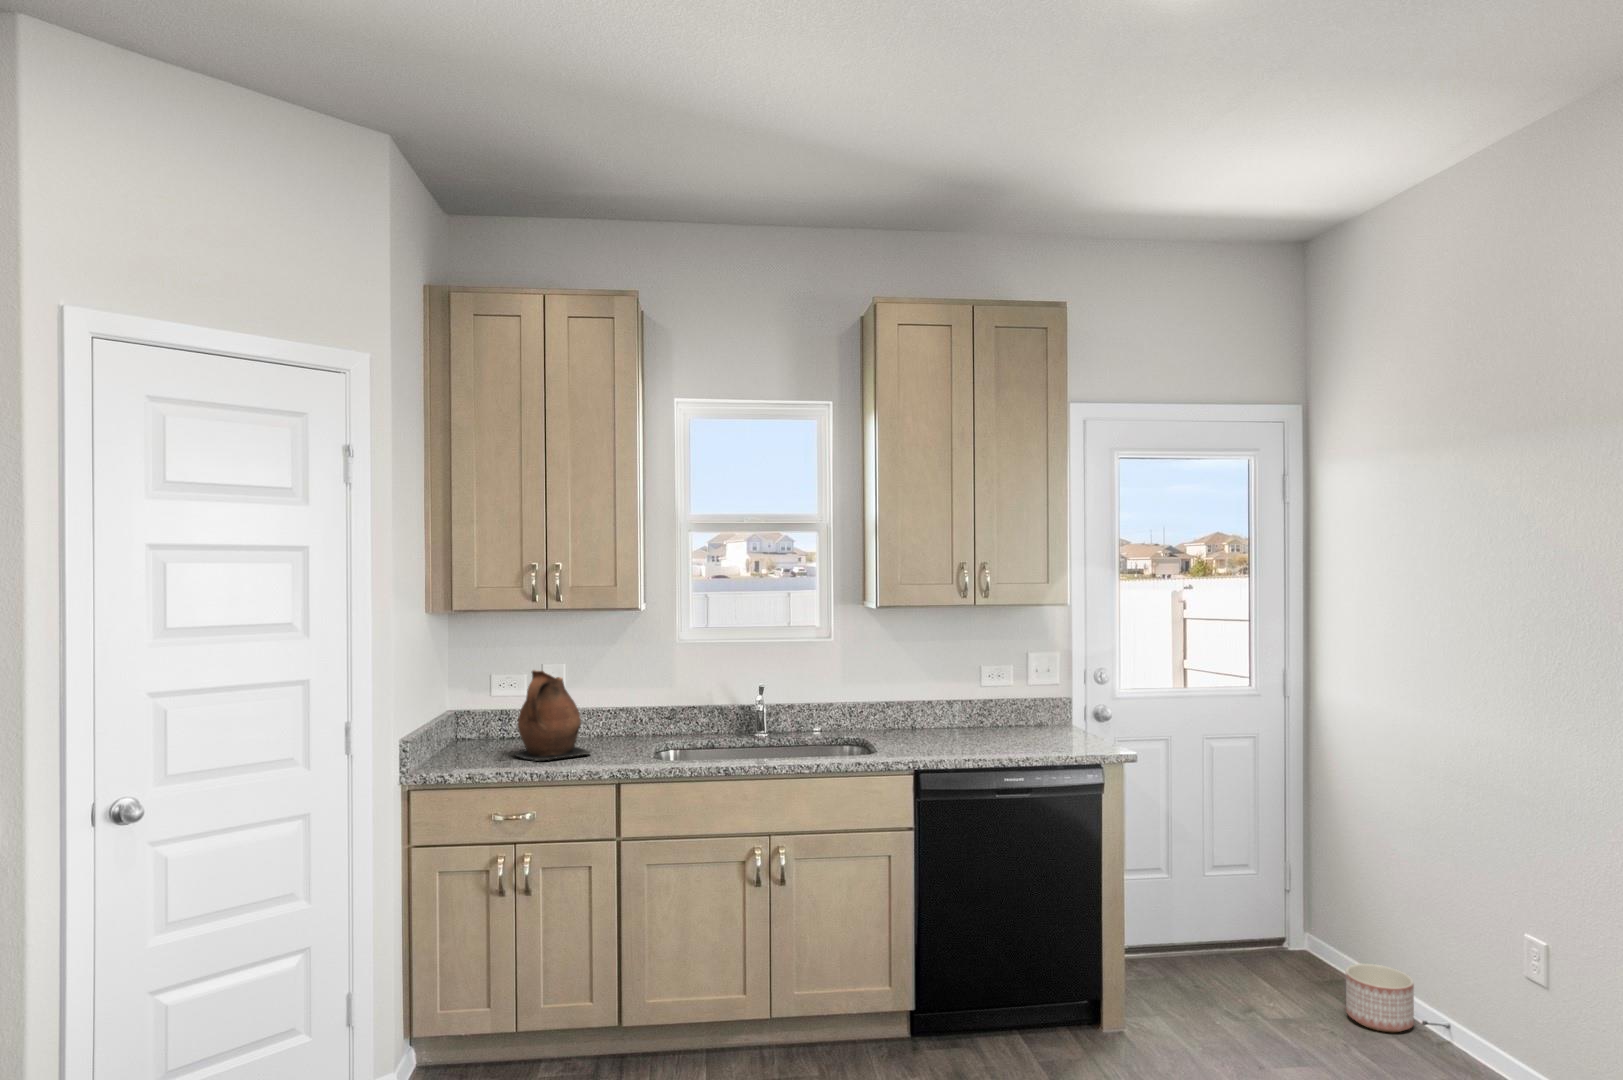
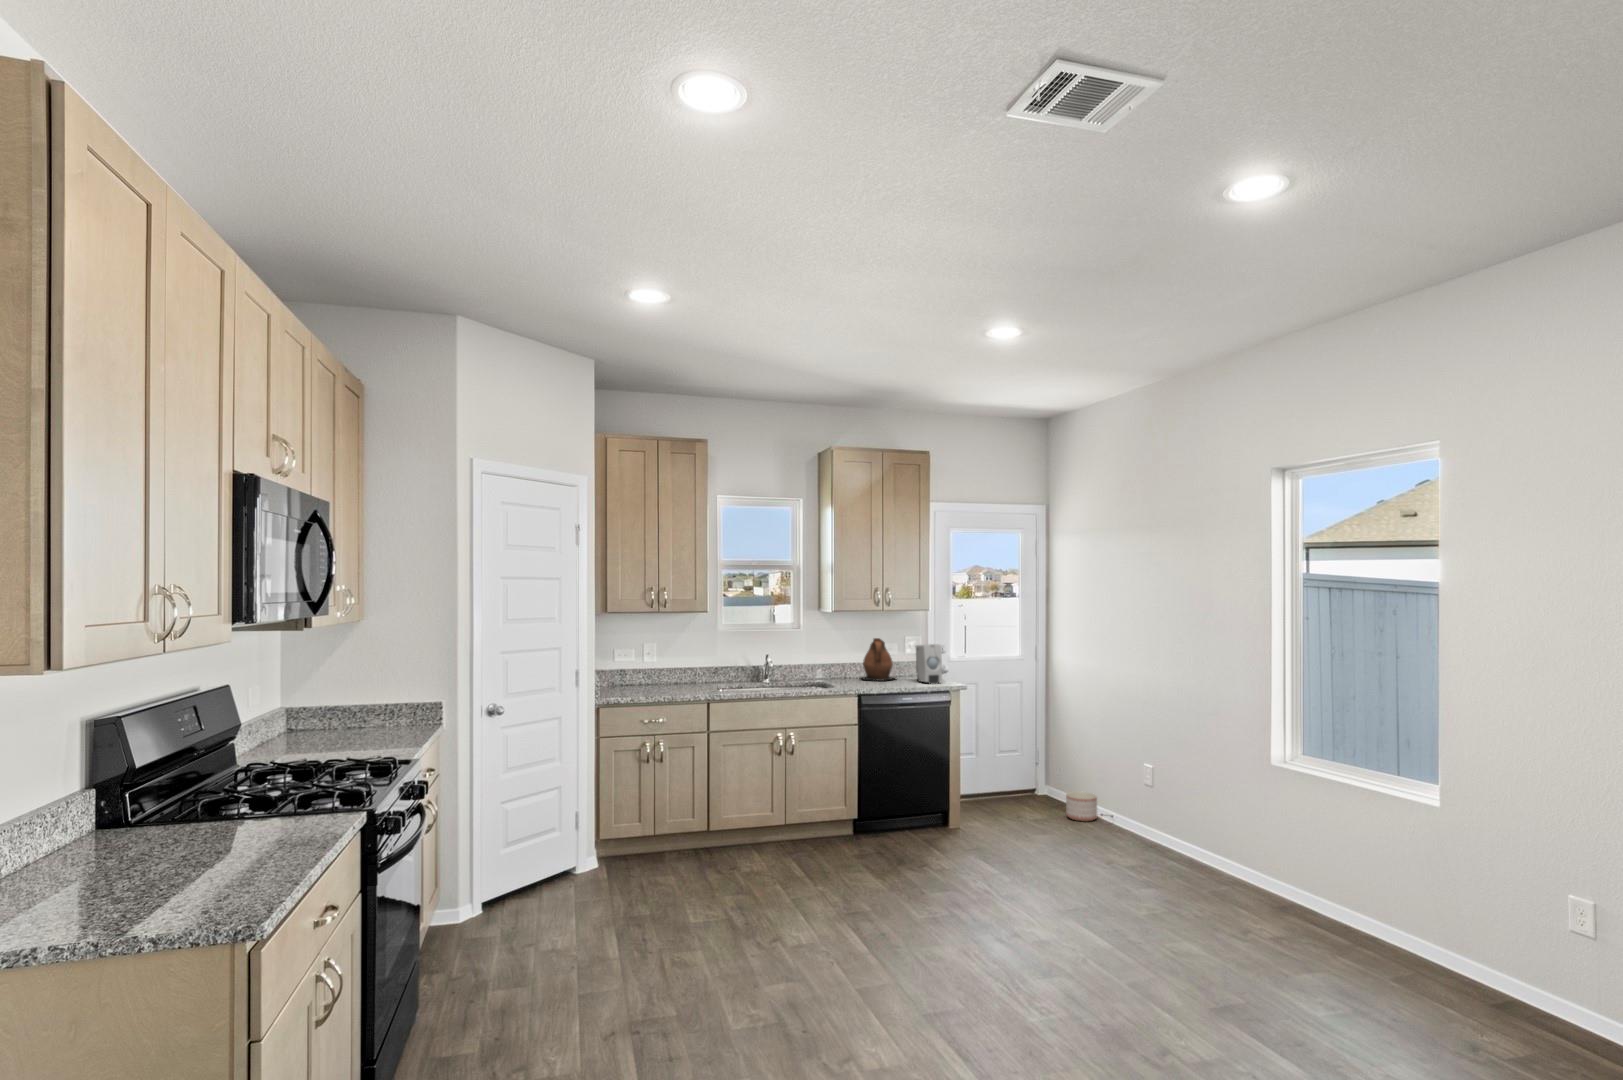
ceramic pitcher: present [514,670,591,761] -> present [862,638,895,681]
soap dispenser: none [1040,671,1089,749] -> present [916,644,942,684]

